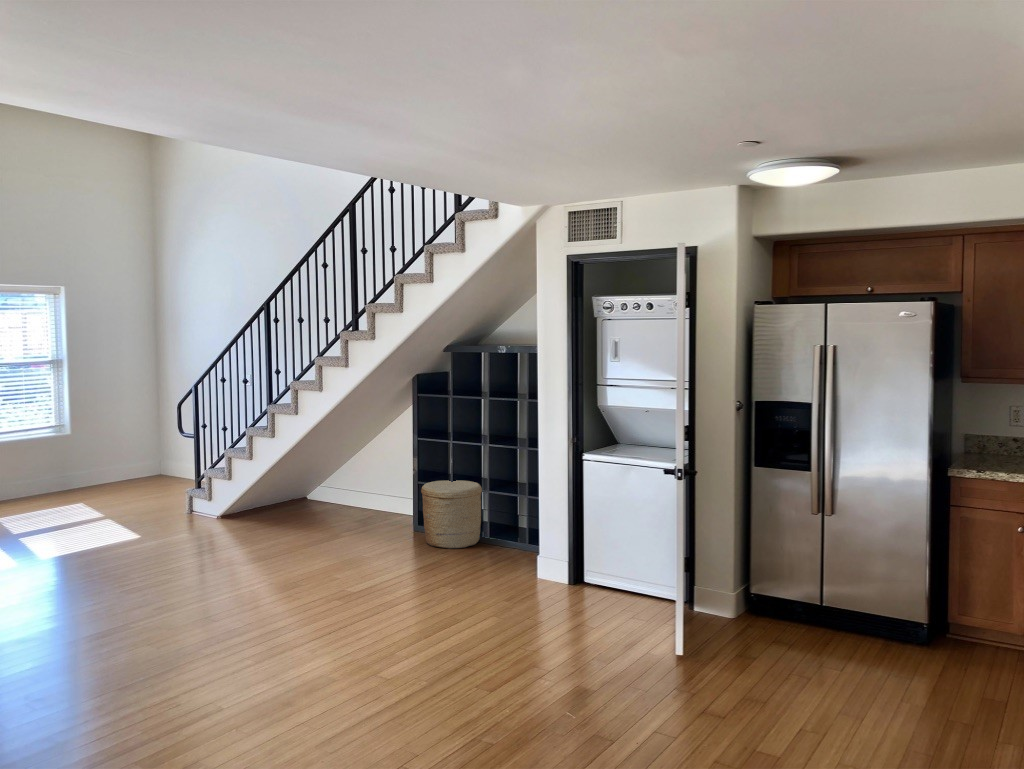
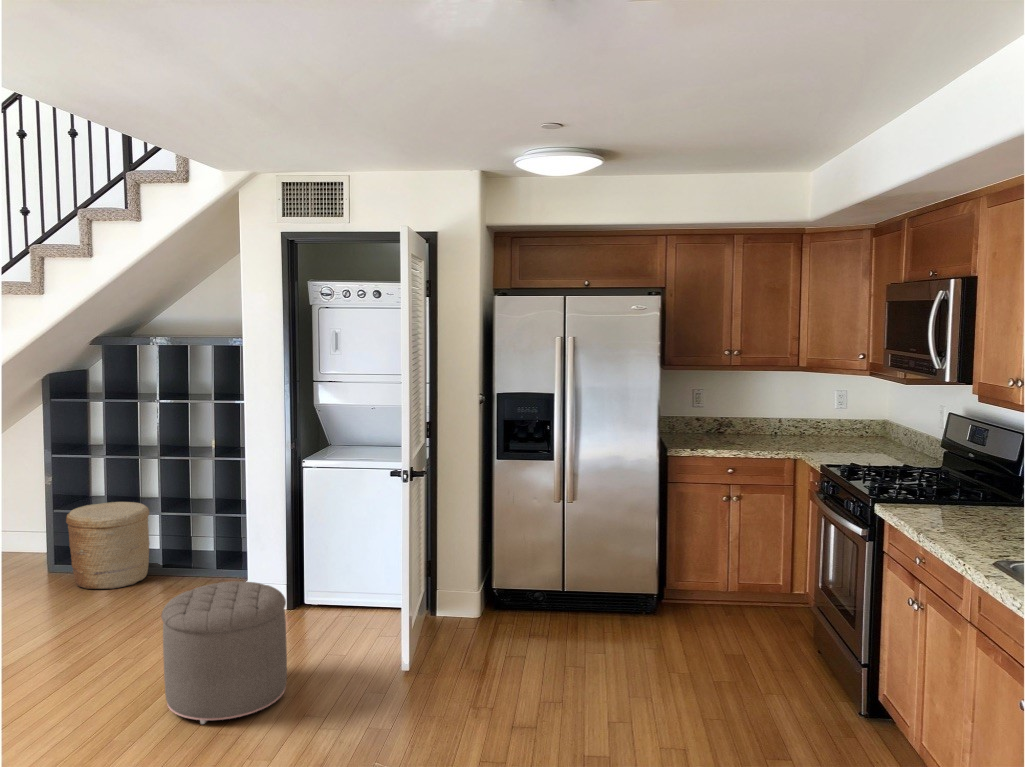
ottoman: none [432,544,529,653] -> present [161,581,287,724]

